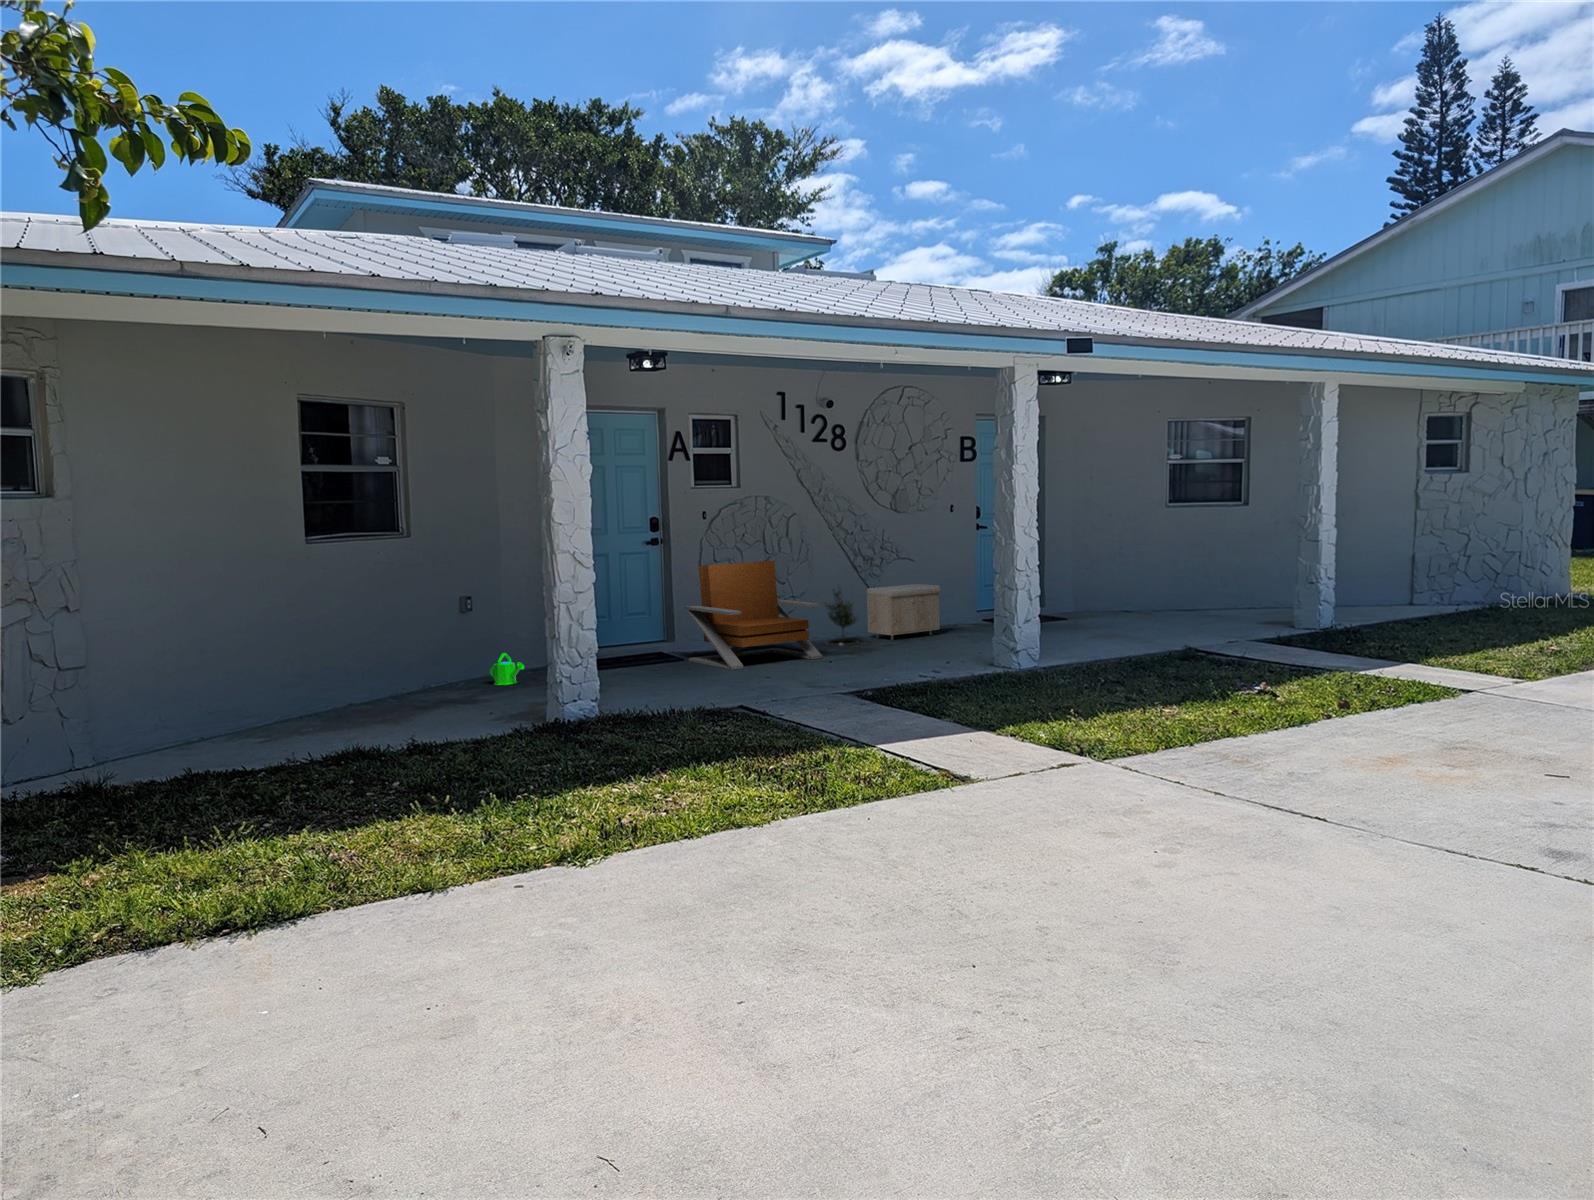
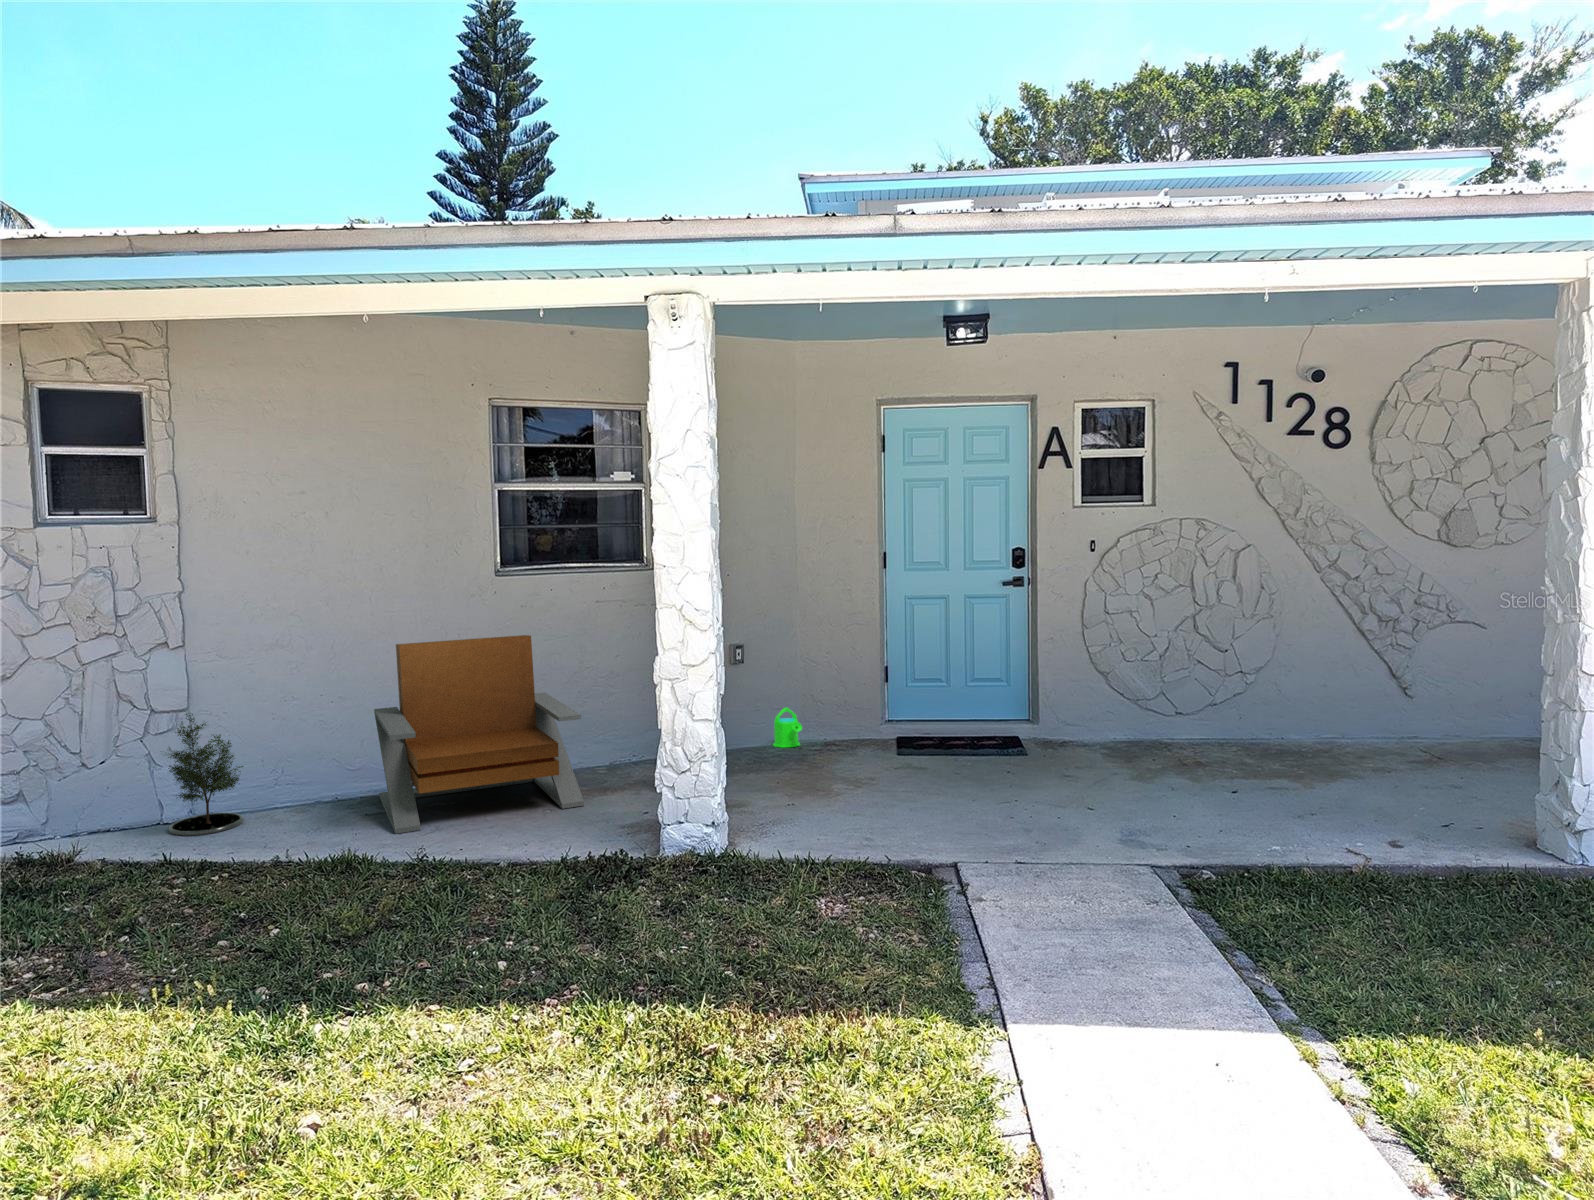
lounge chair: present [685,561,822,670] -> present [374,635,584,834]
storage bench: present [867,584,940,640] -> none [1372,661,1514,749]
potted tree: present [825,591,859,646] -> present [167,713,244,836]

